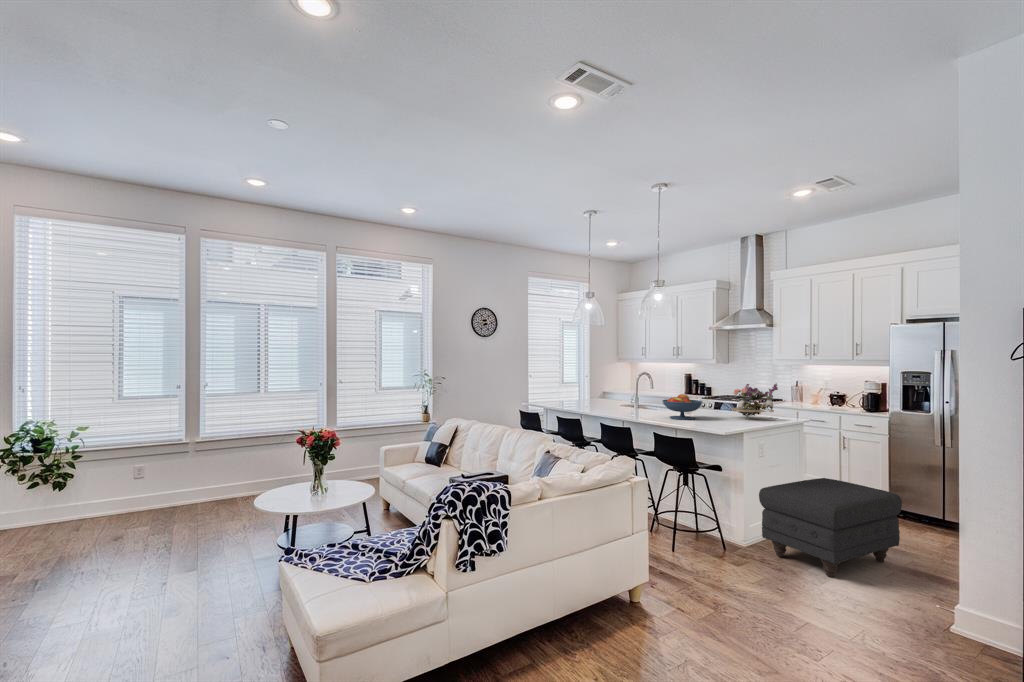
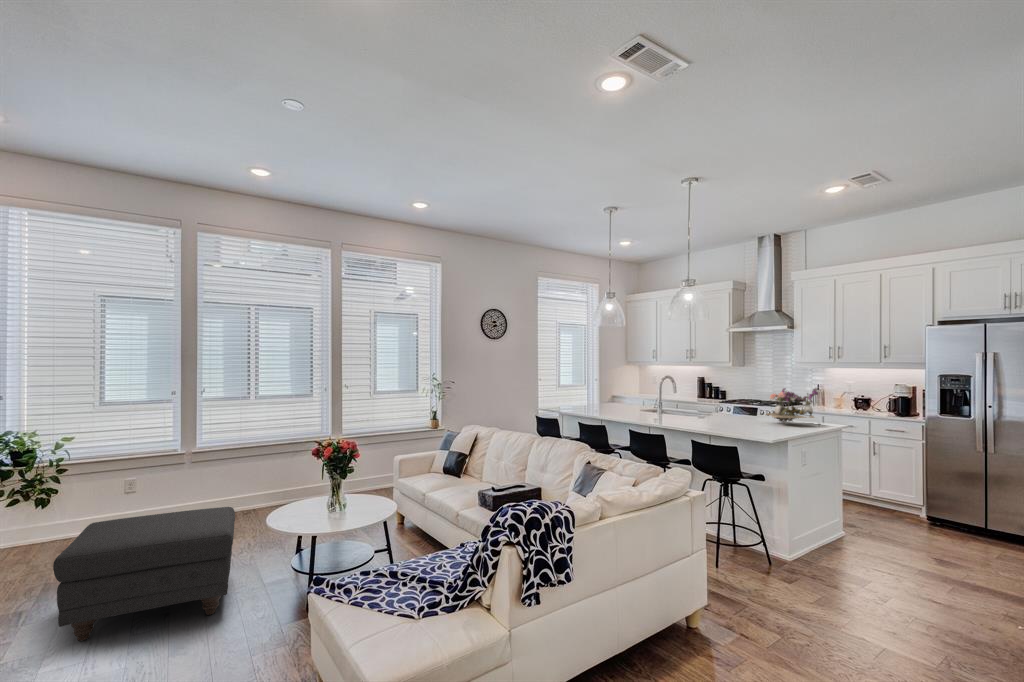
fruit bowl: present [663,394,702,420] -> none [696,399,739,426]
ottoman: present [759,478,902,577] -> present [53,507,235,641]

